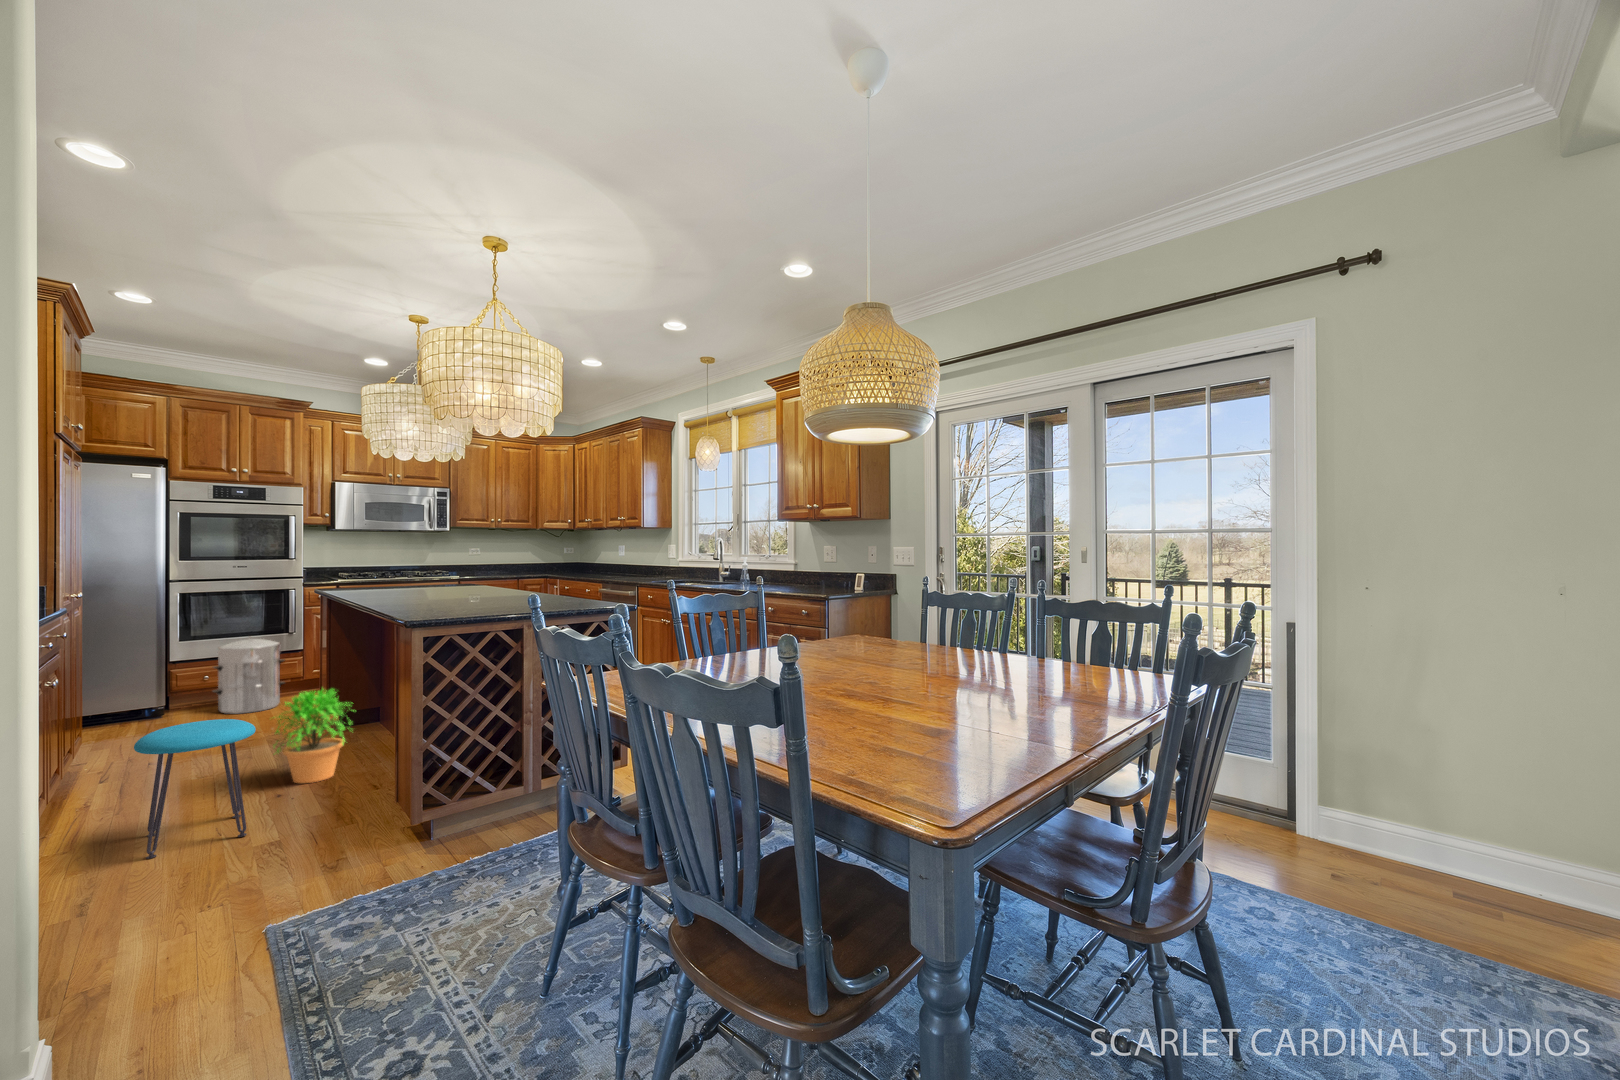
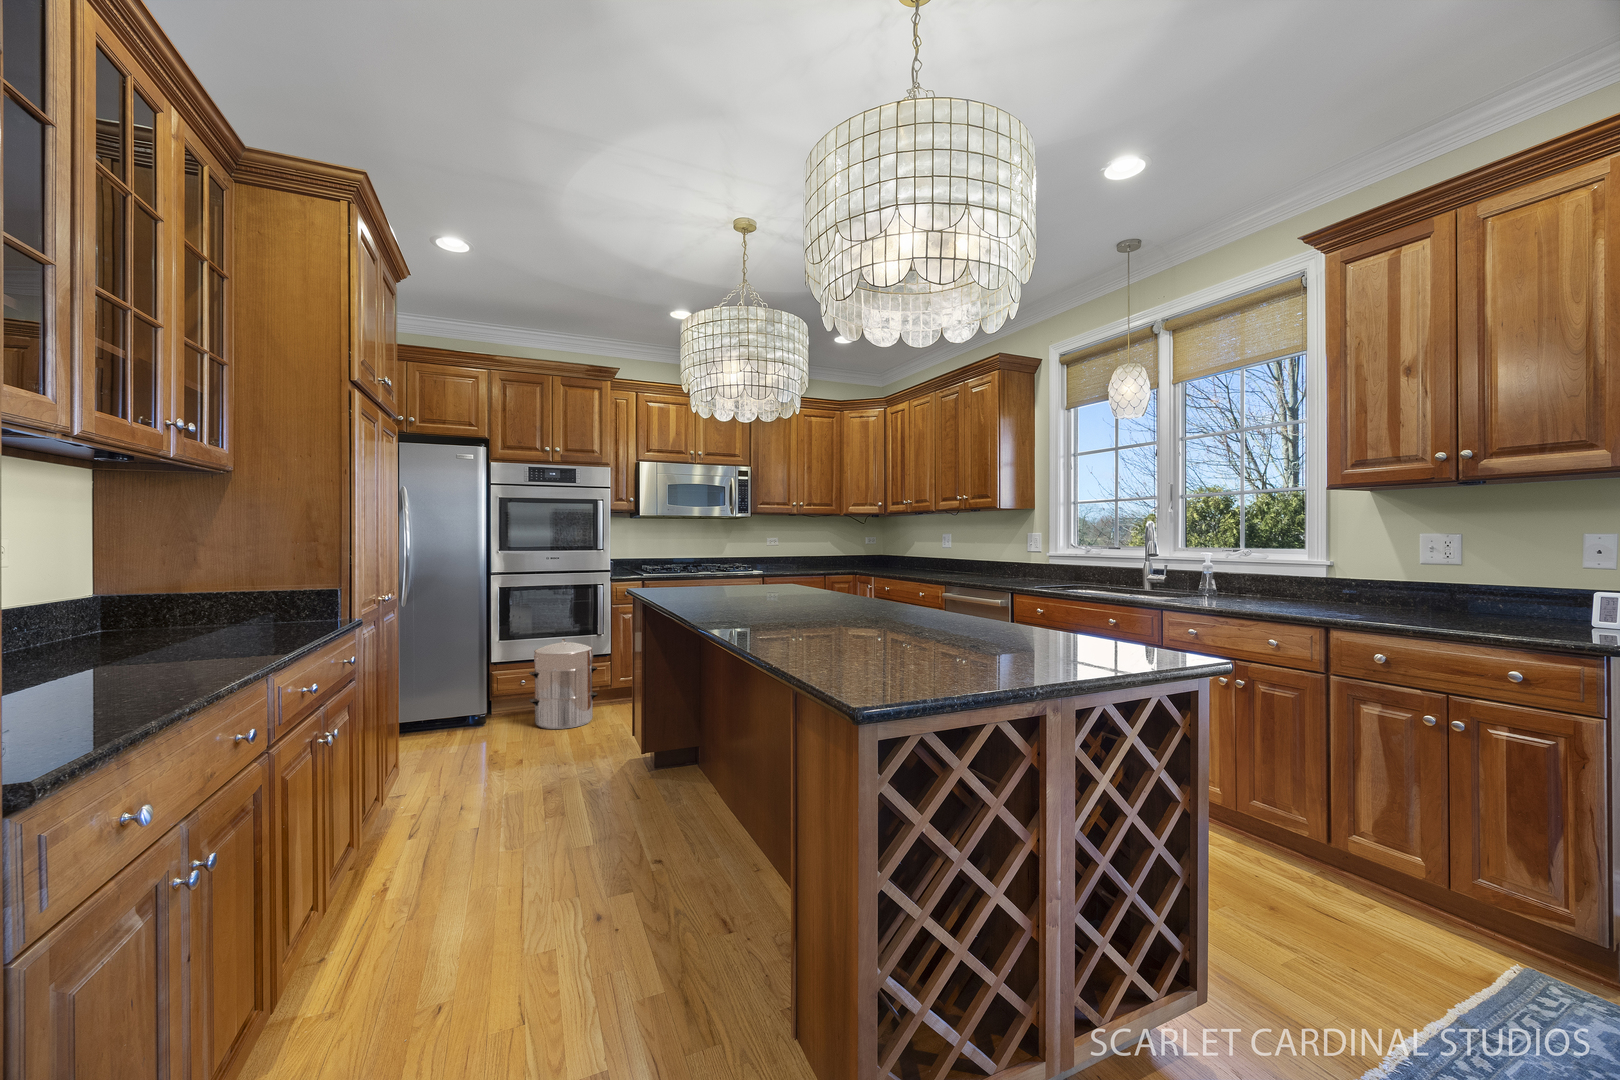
potted plant: present [275,689,349,783] -> none [590,727,700,866]
stool: present [134,719,256,859] -> none [436,783,583,1011]

